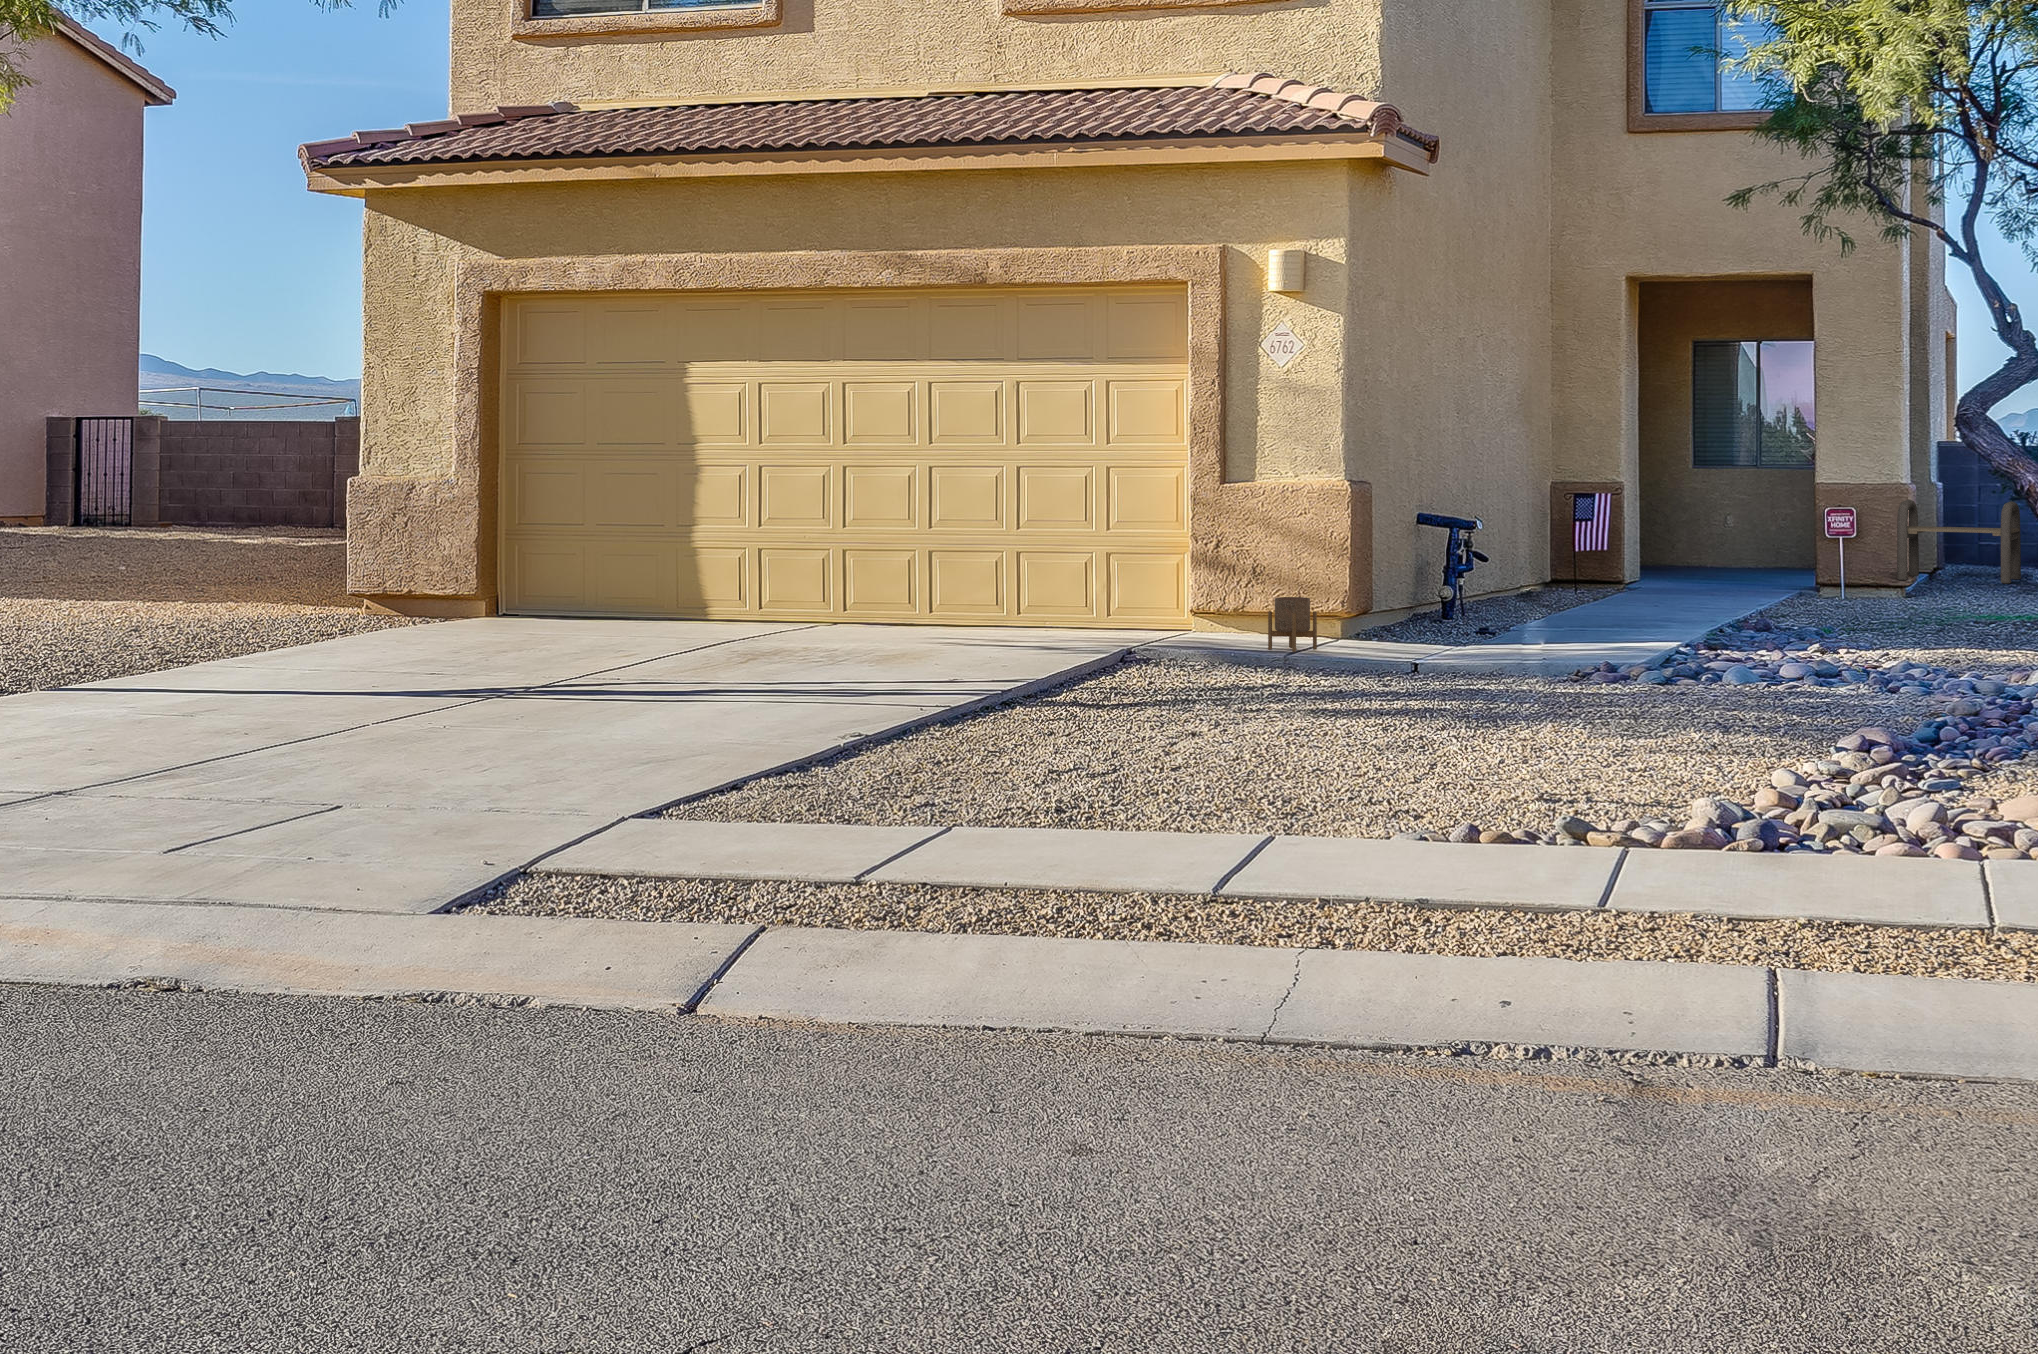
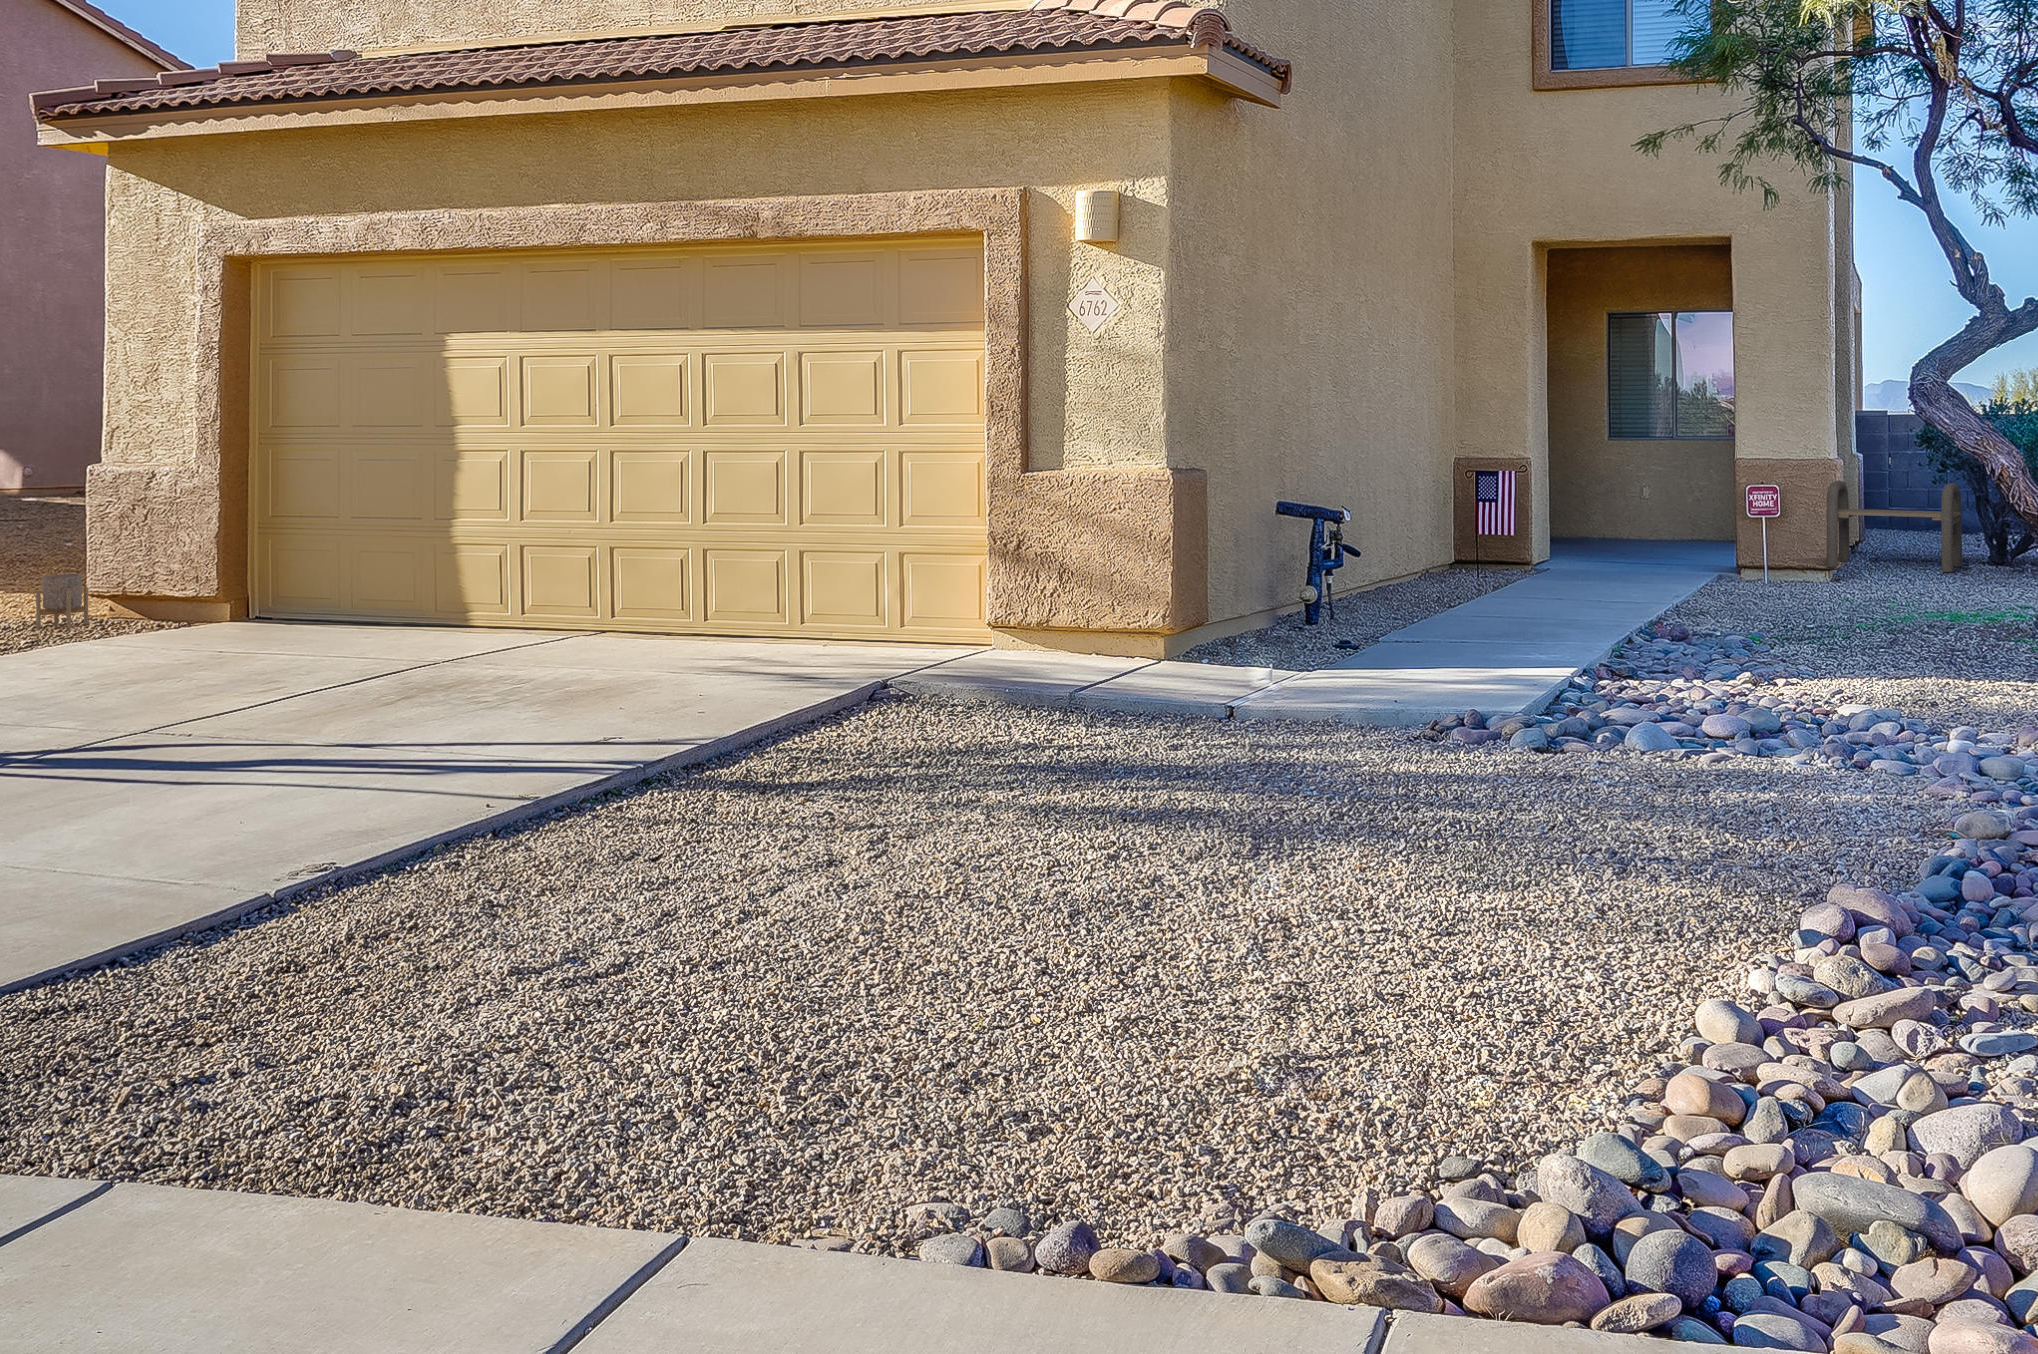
planter: present [1268,597,1317,652] -> present [36,574,88,629]

